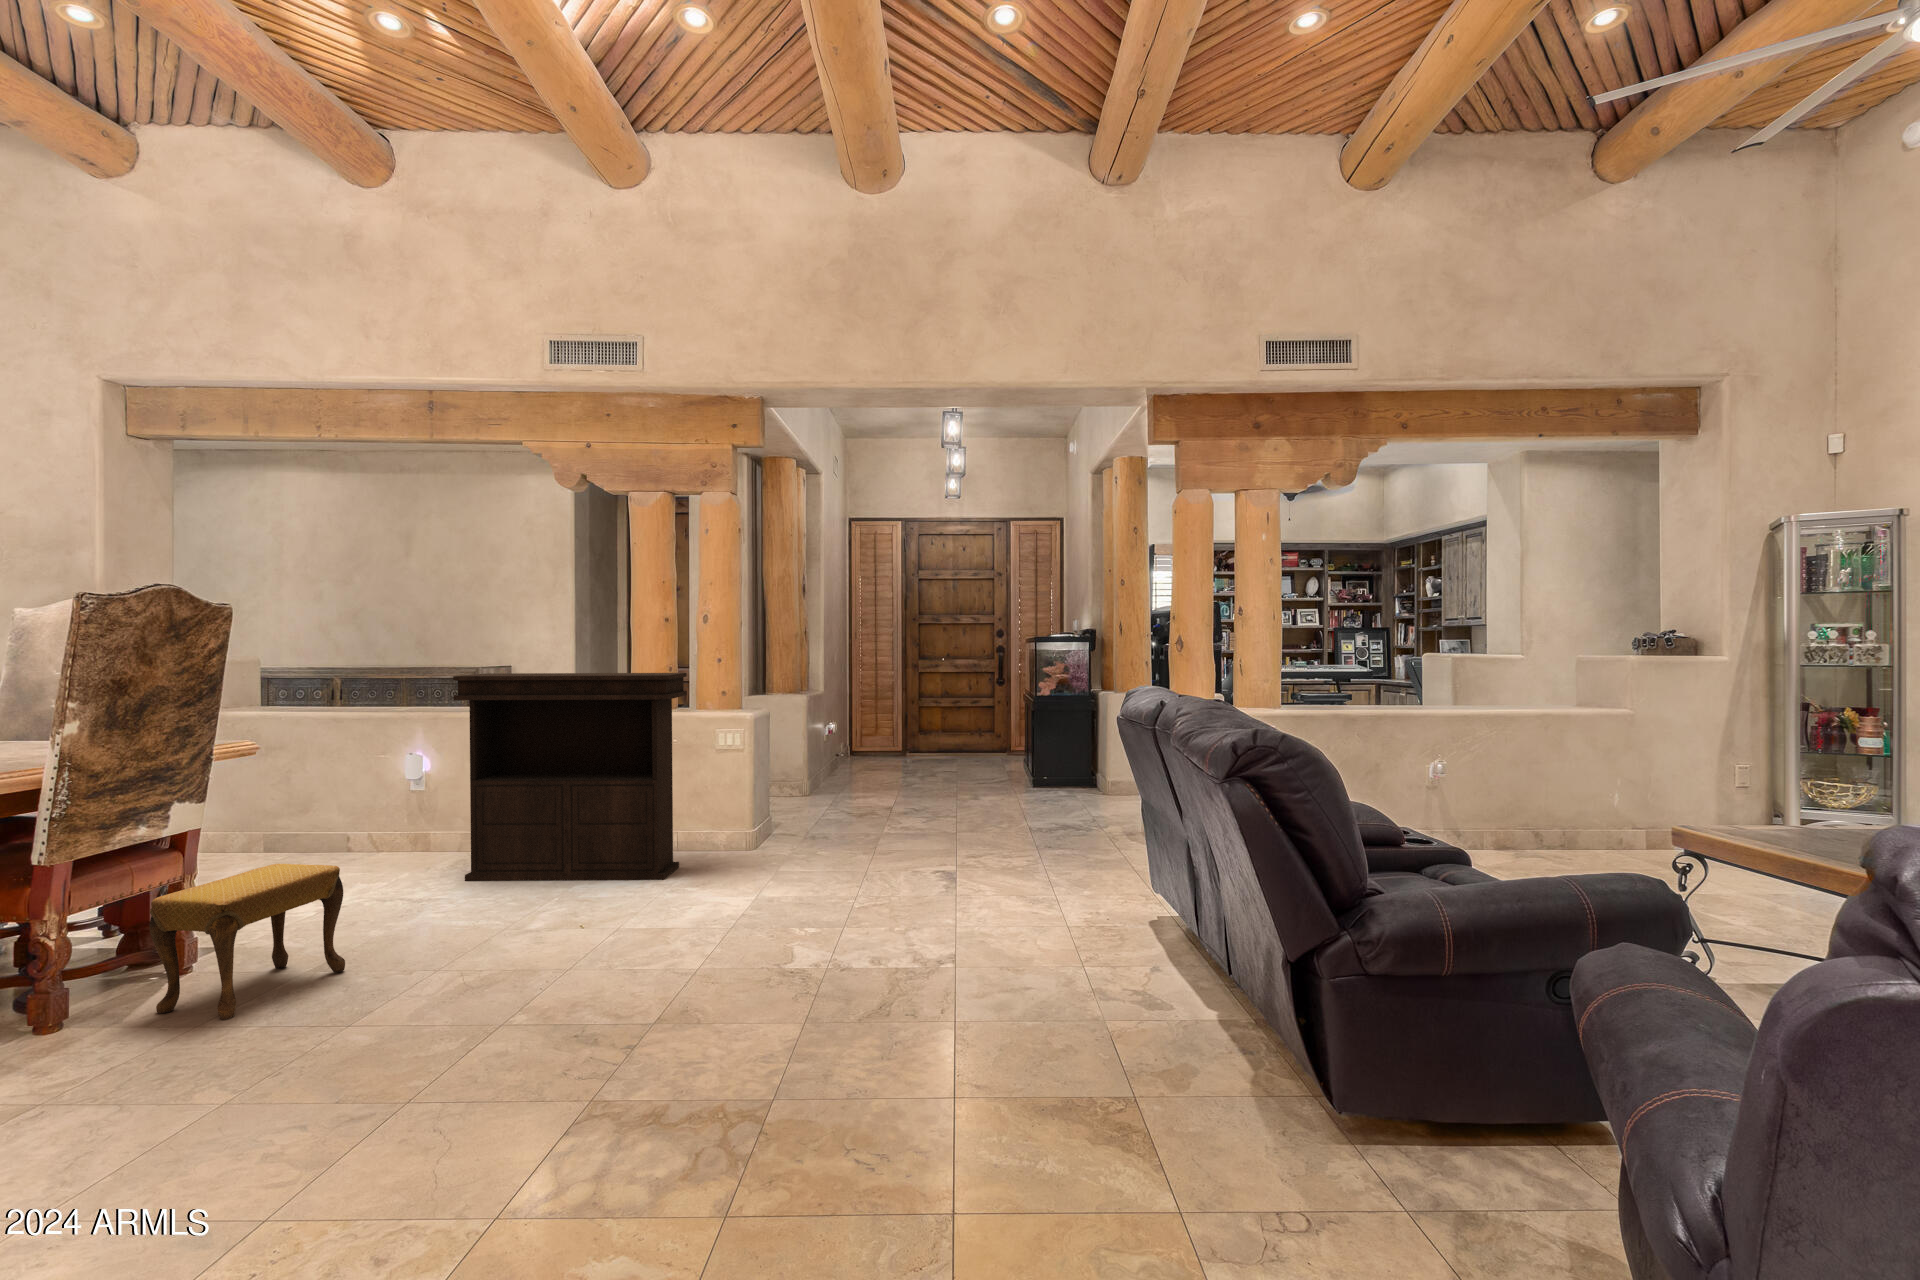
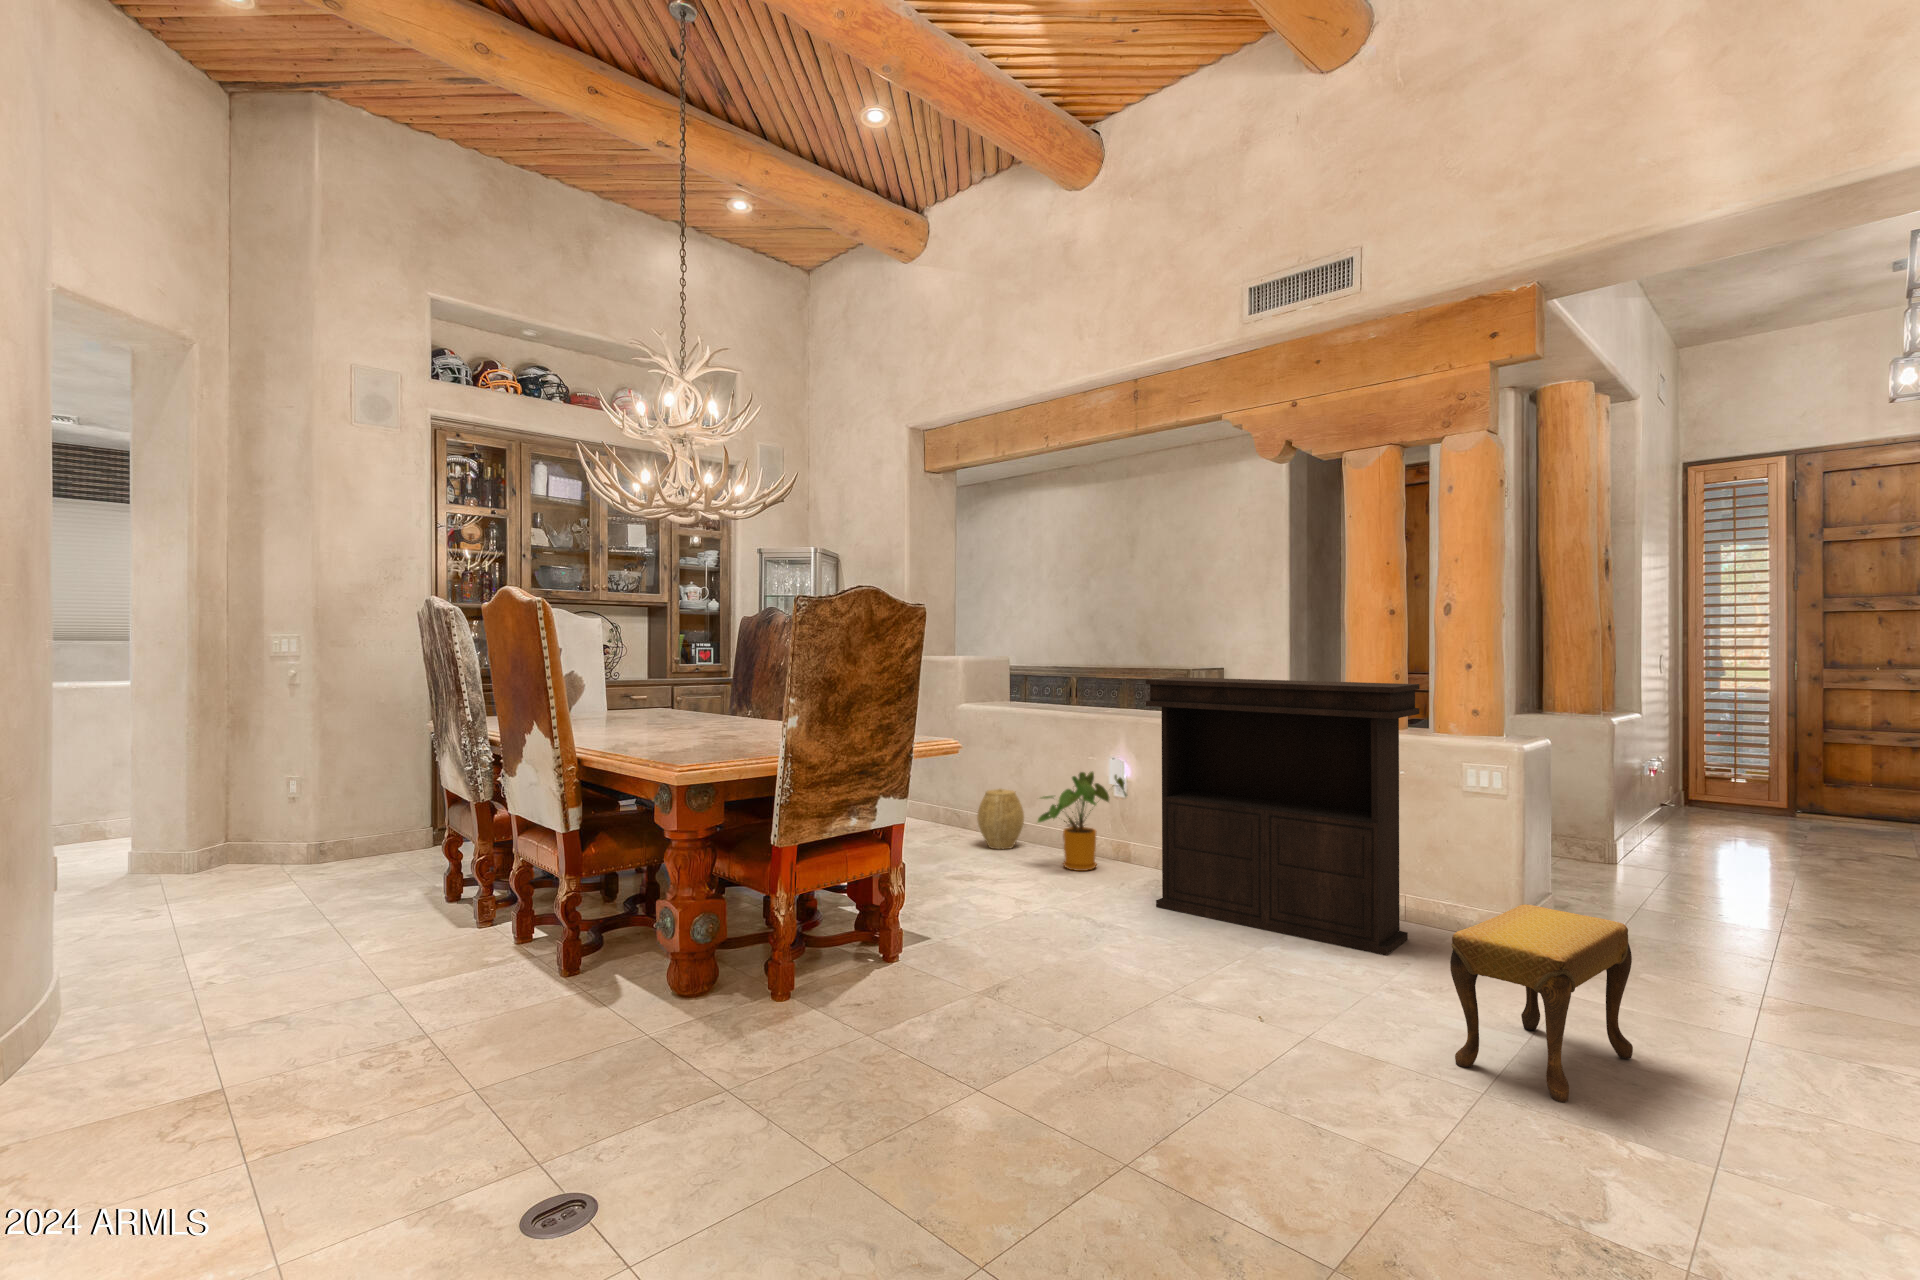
house plant: none [322,769,426,866] -> present [1038,771,1127,871]
woven basket: none [241,798,302,862] -> present [977,789,1024,849]
footstool: present [150,864,345,1020] -> present [1450,904,1633,1102]

